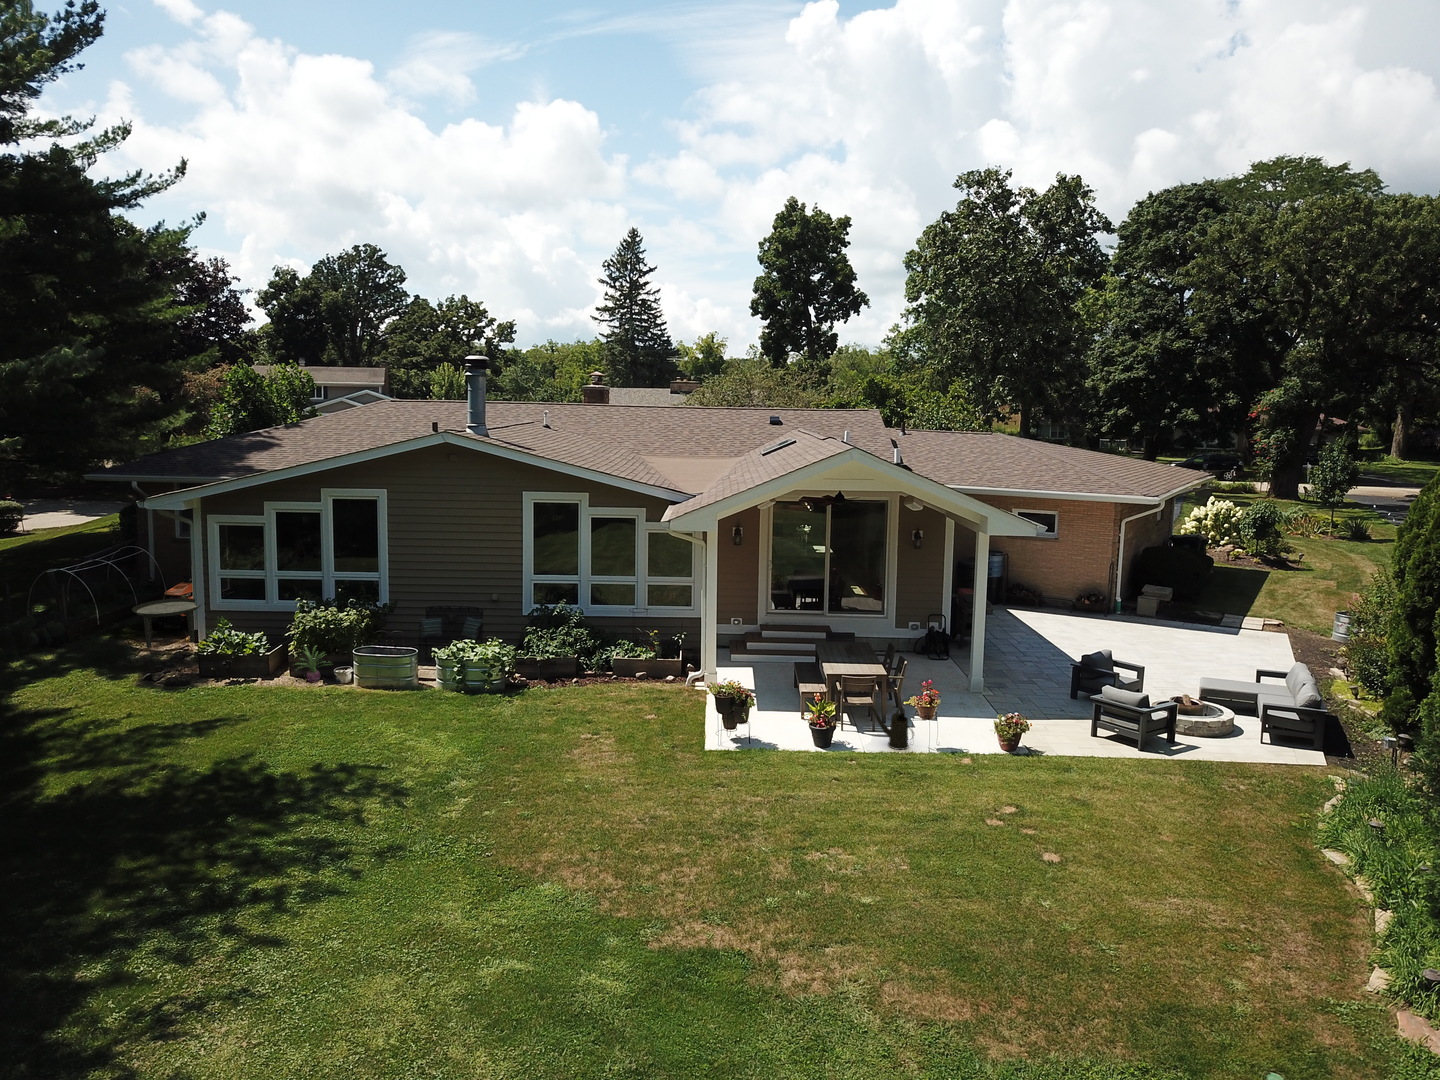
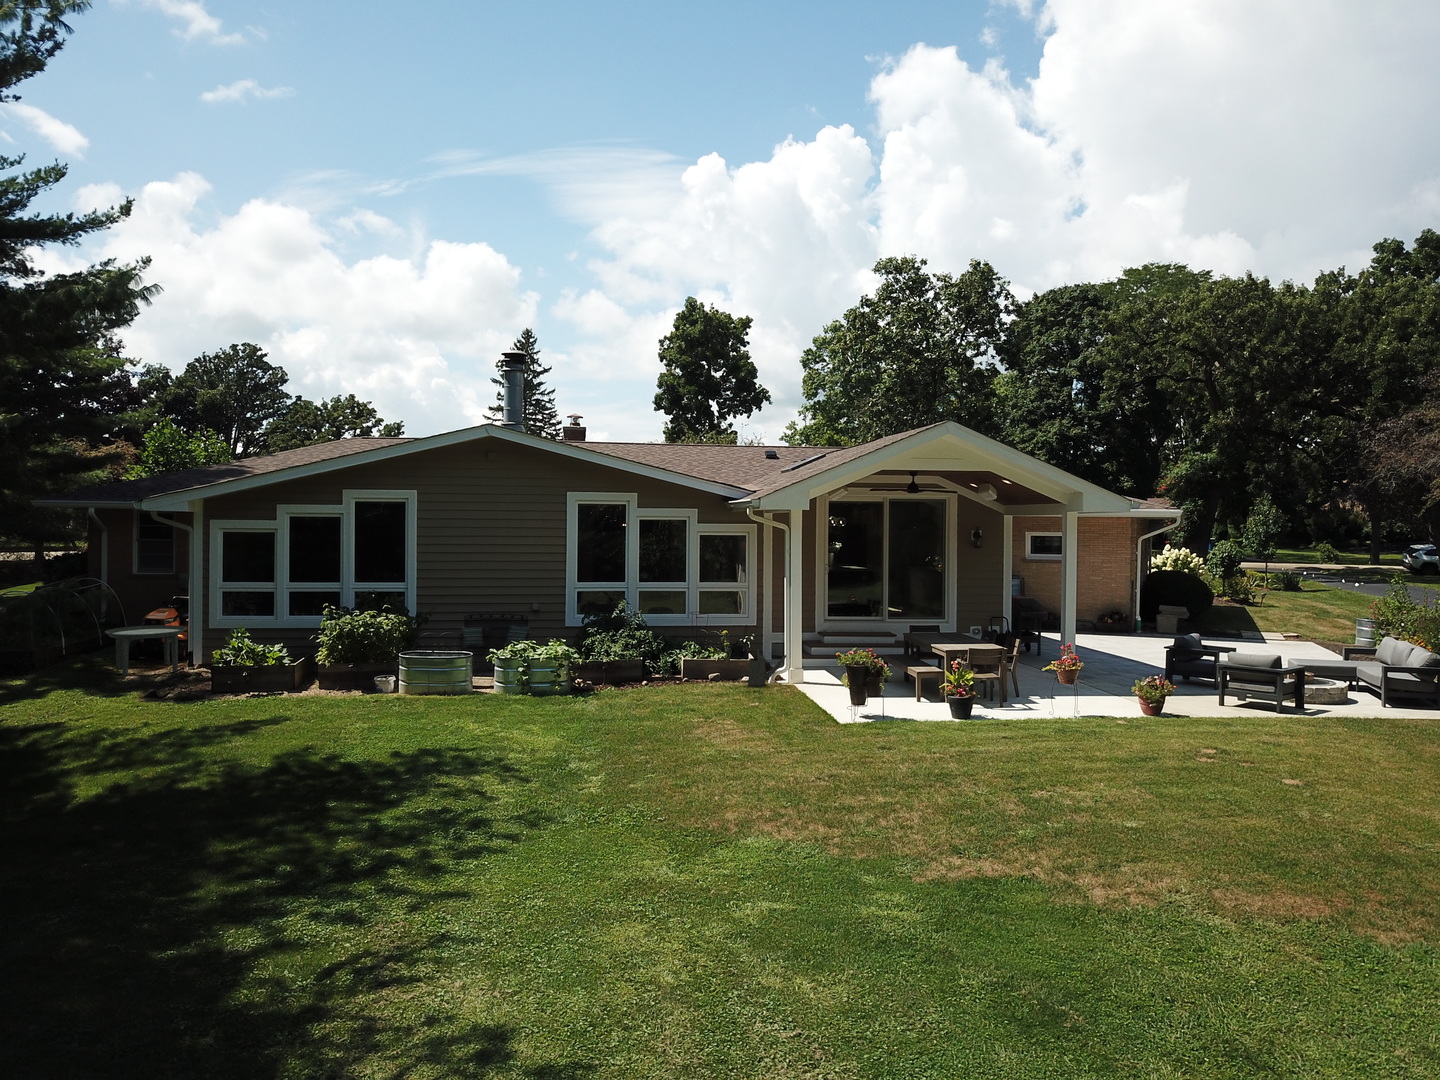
decorative plant: present [305,647,320,682] -> none [329,650,377,691]
watering can: present [871,707,914,750] -> present [742,649,786,687]

